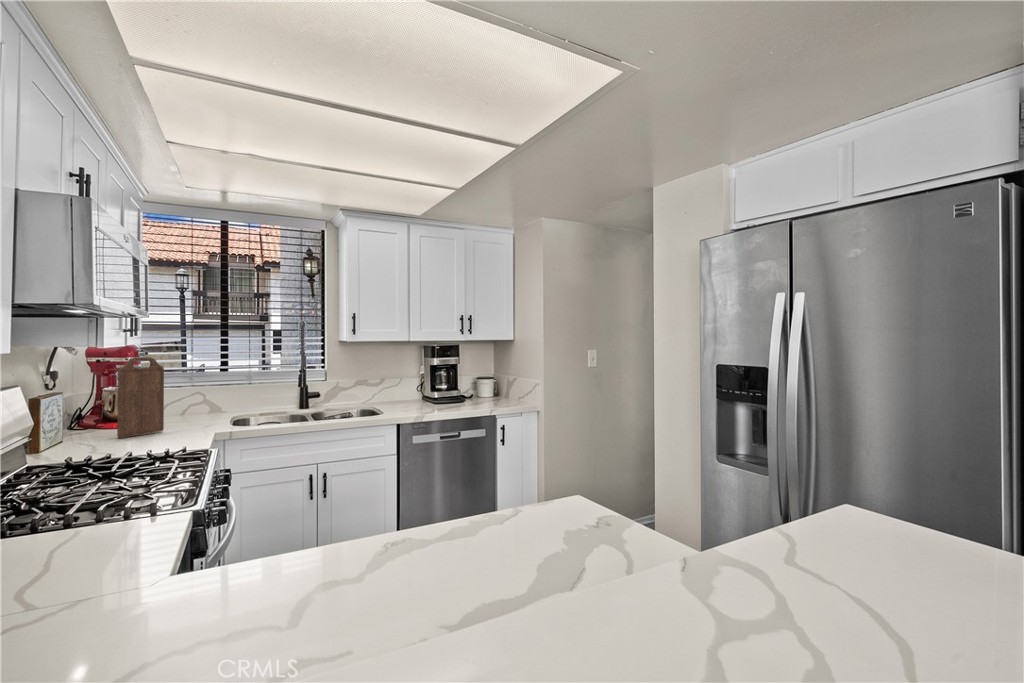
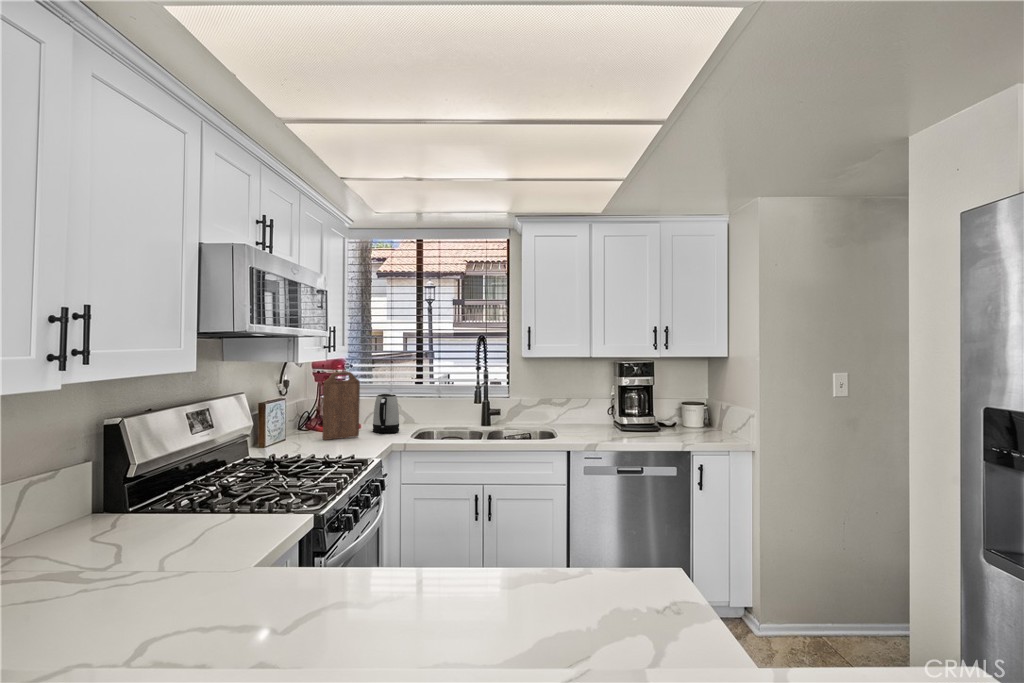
kettle: none [174,382,208,425] -> present [373,393,399,433]

